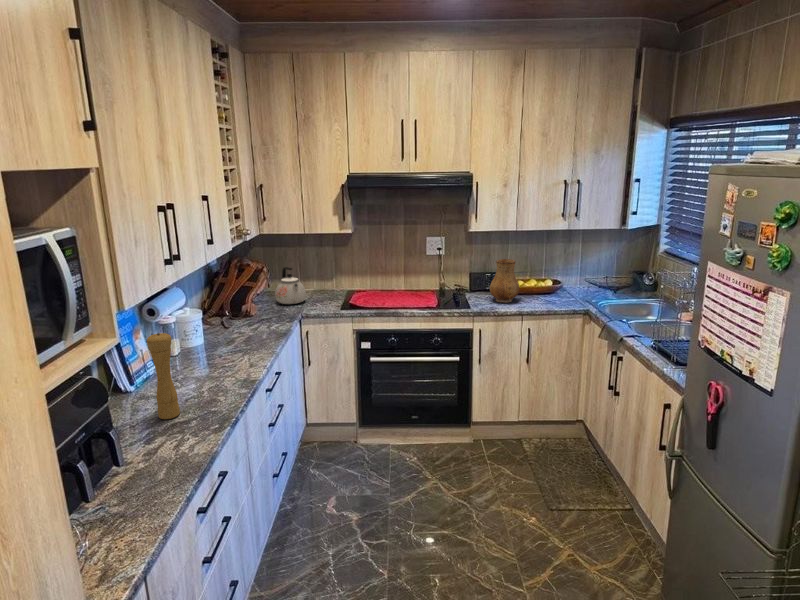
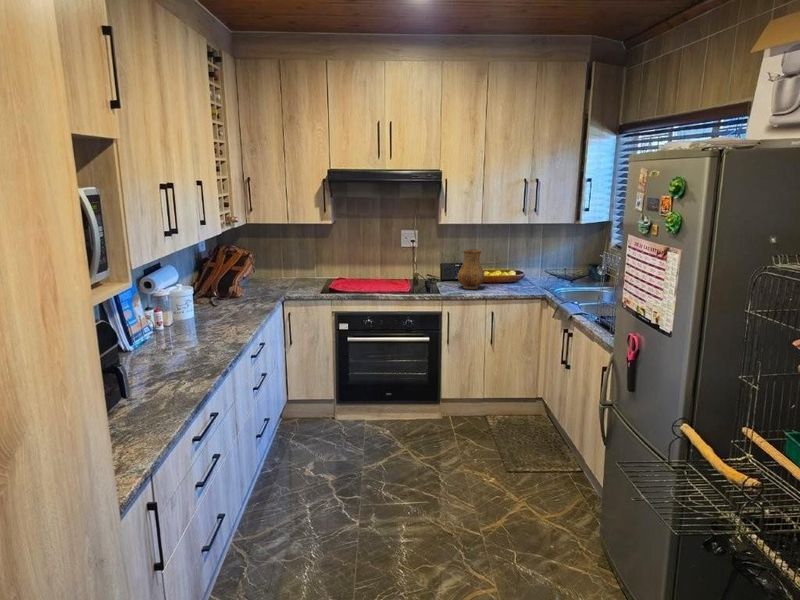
kettle: present [275,267,306,304] -> none [260,256,288,289]
pepper mill: present [147,333,180,419] -> none [149,293,176,369]

